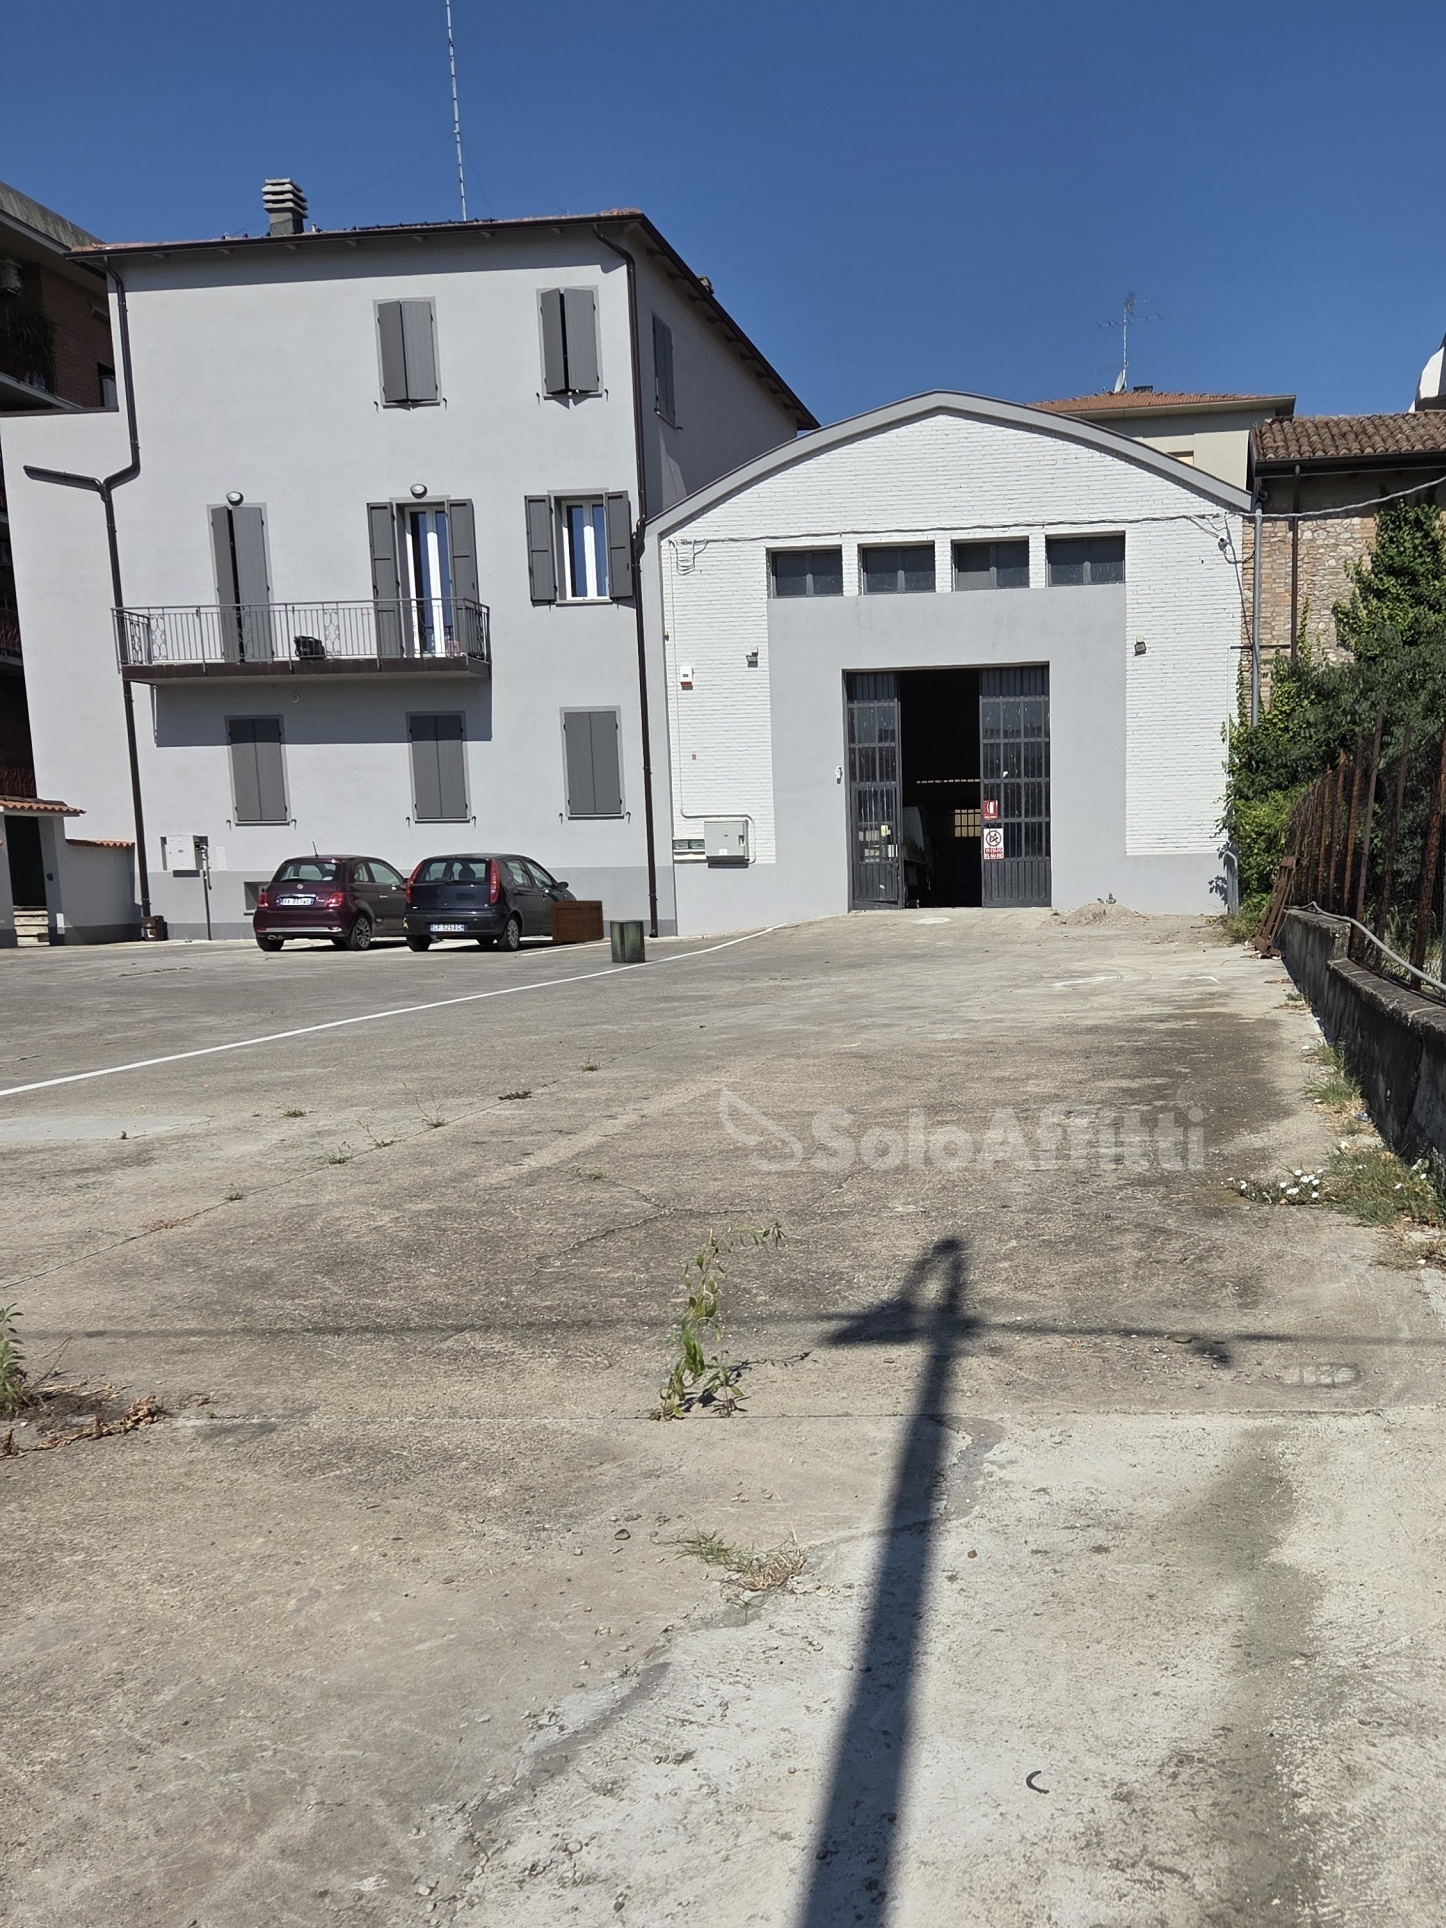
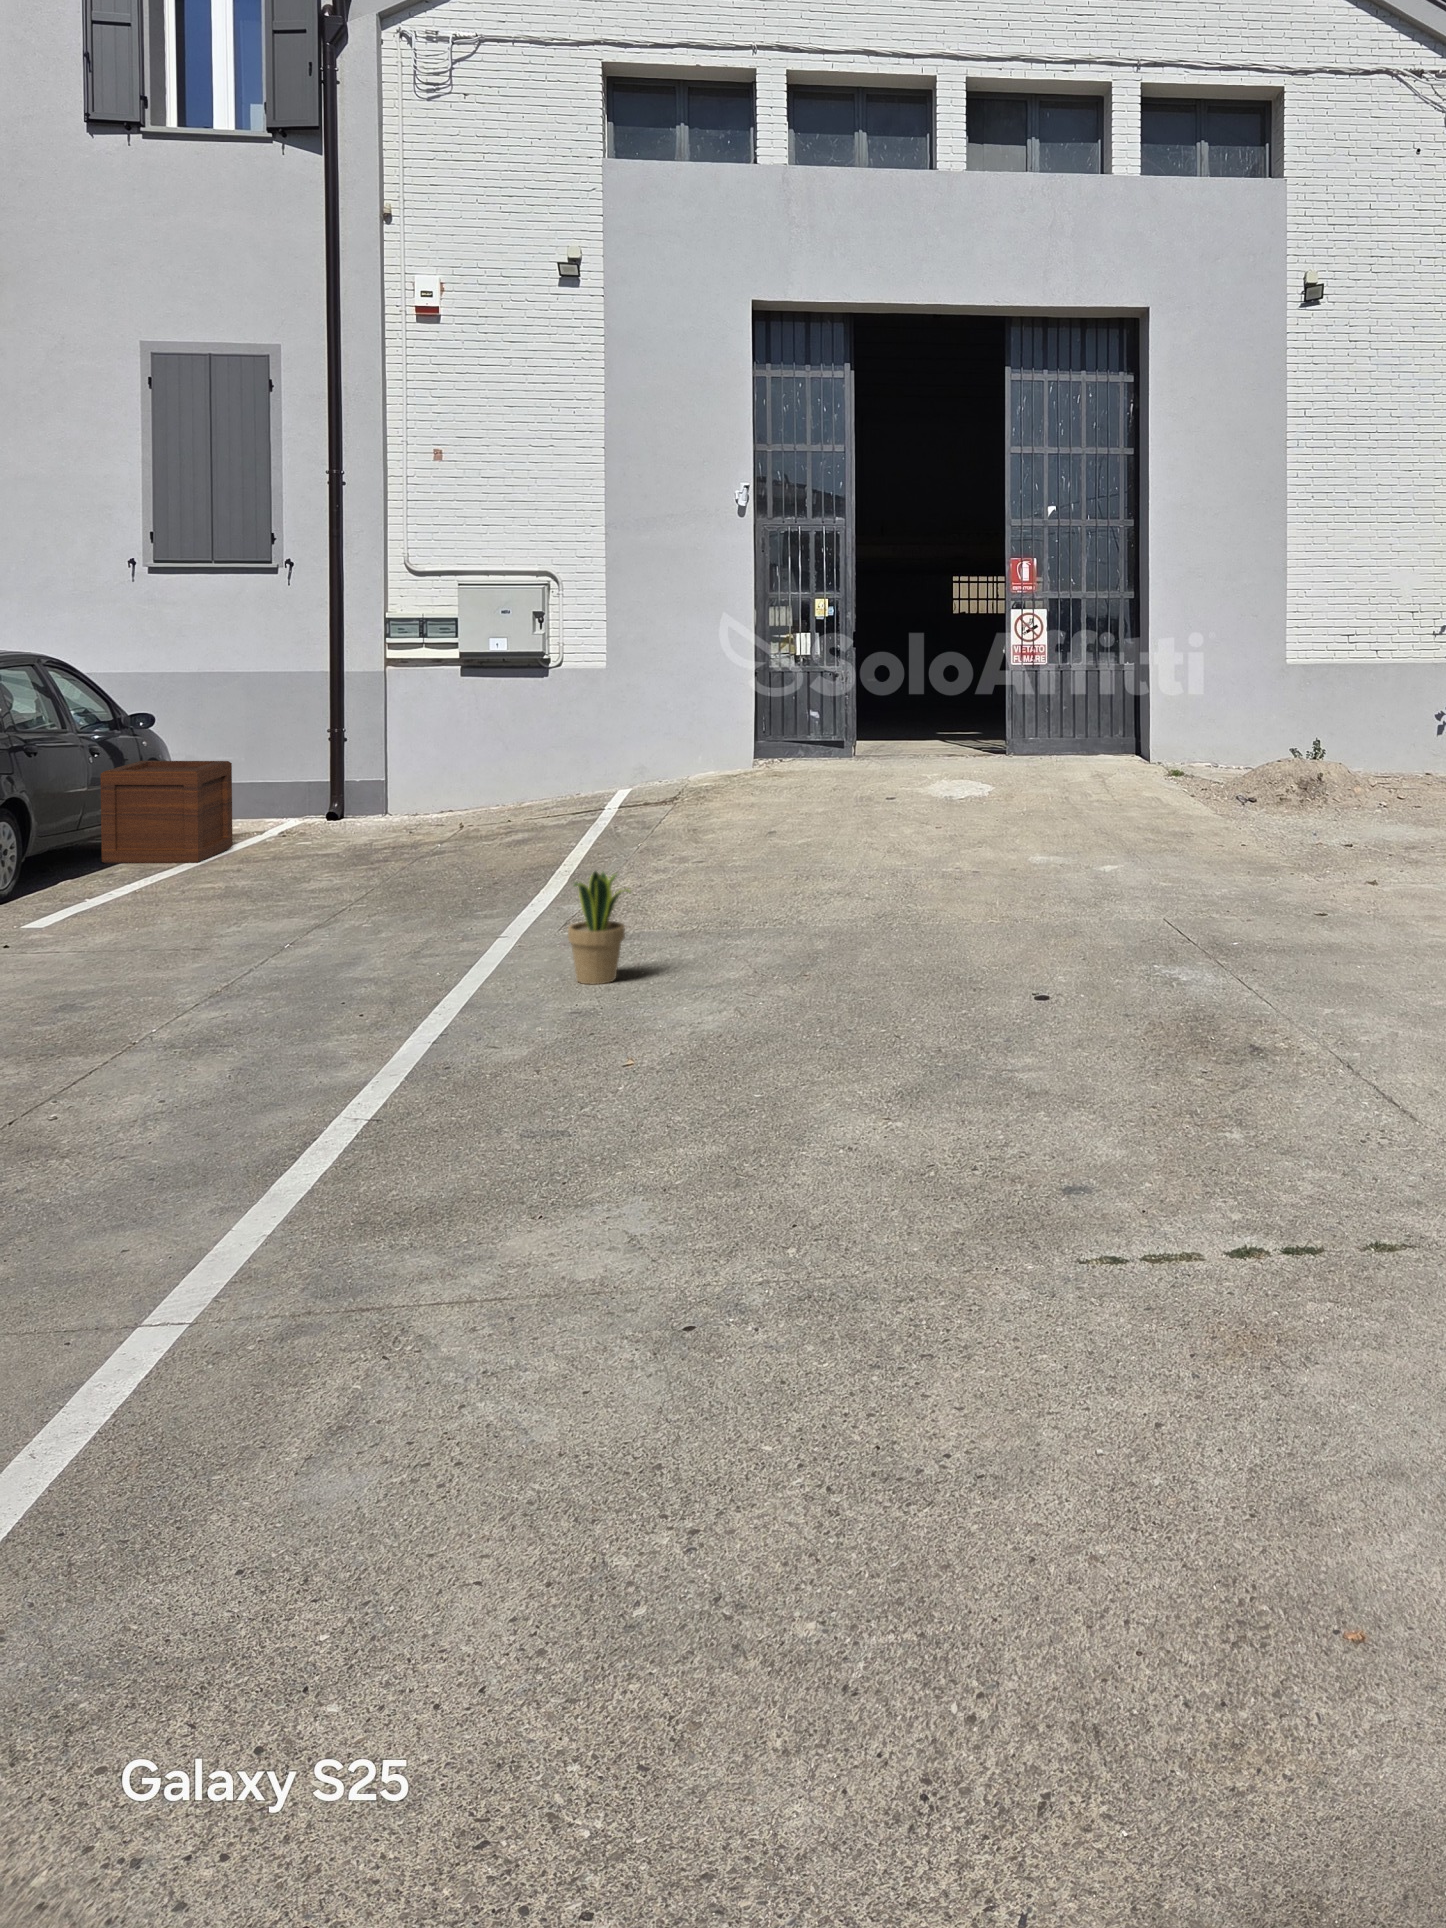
potted plant: none [697,917,718,956] -> present [568,871,630,984]
storage box: present [610,920,645,963] -> none [318,908,437,1070]

